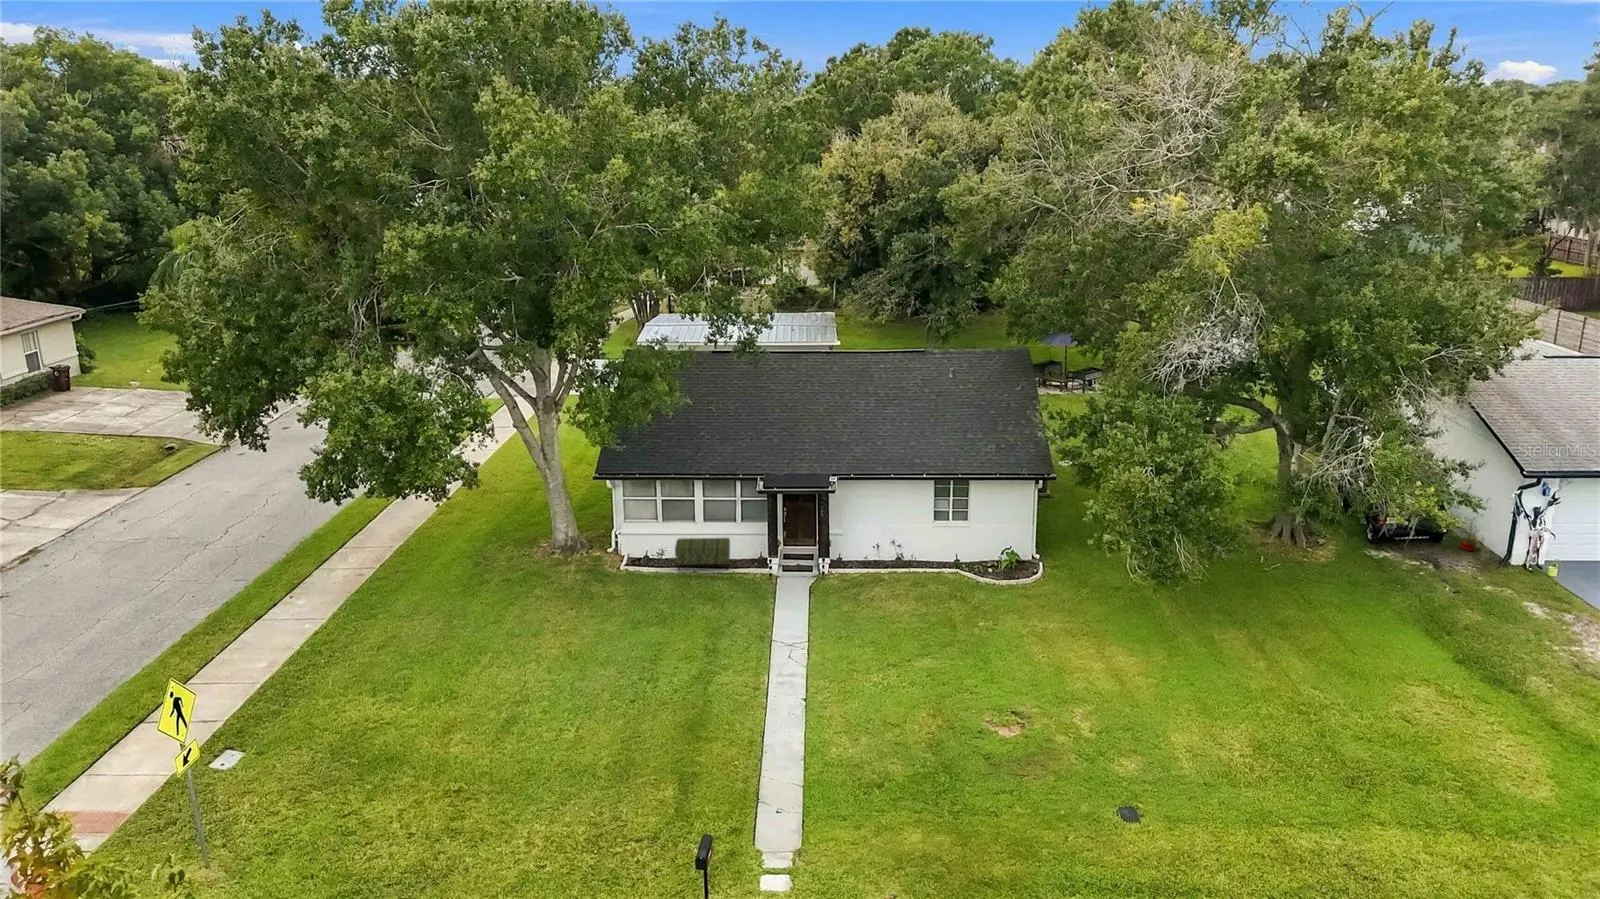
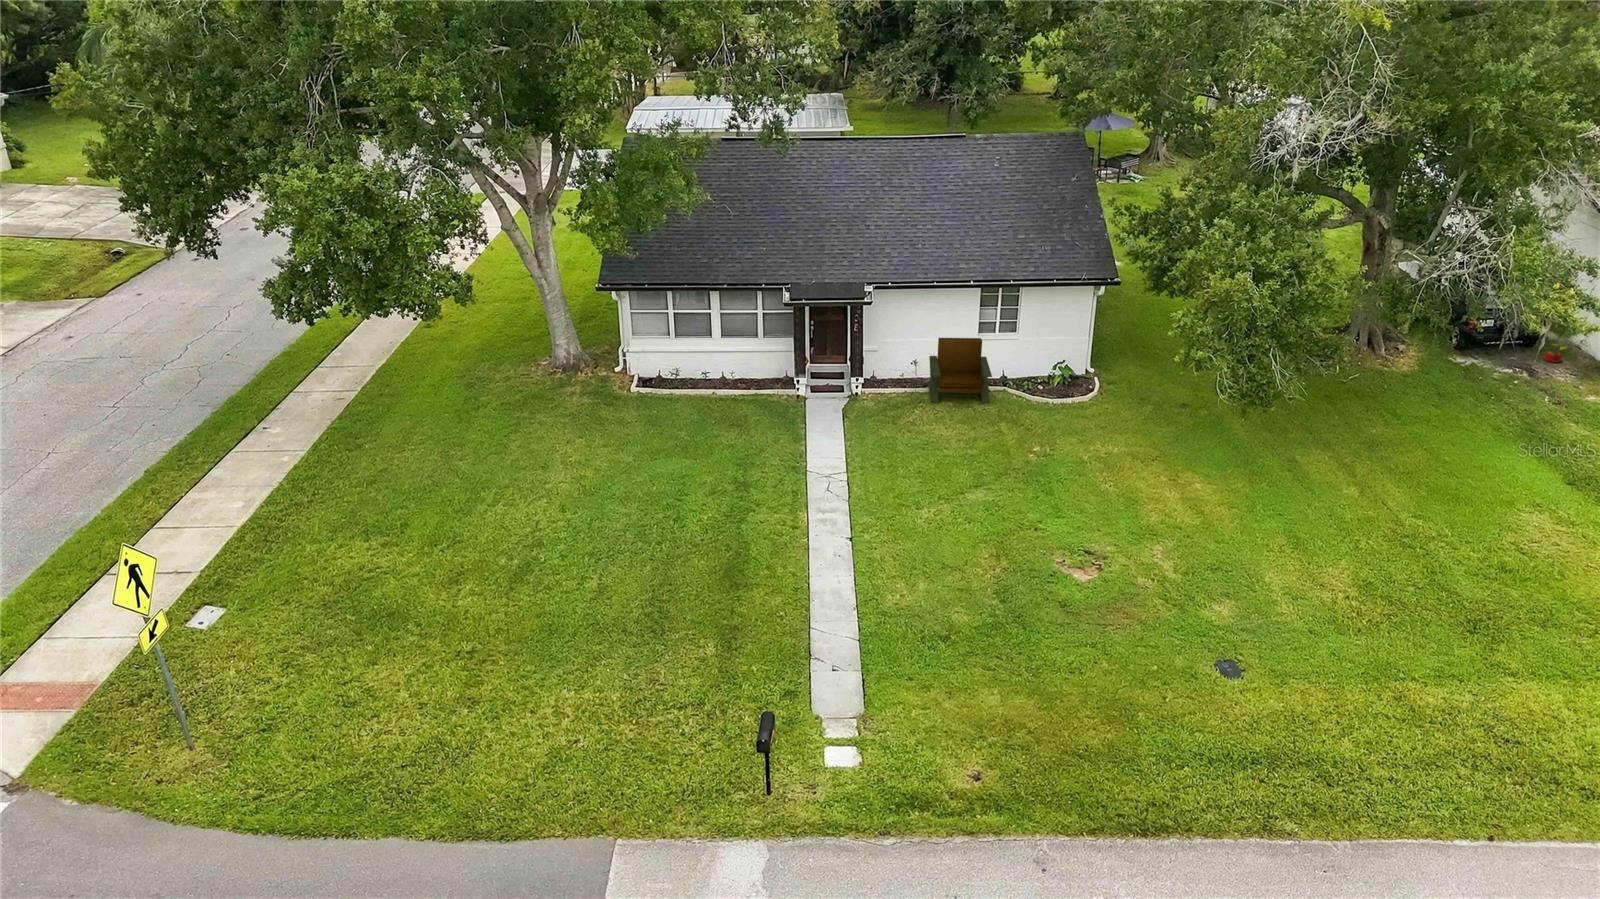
lounge chair: none [889,524,944,583] -> present [928,338,992,403]
bench: present [675,538,730,571] -> none [692,354,753,392]

